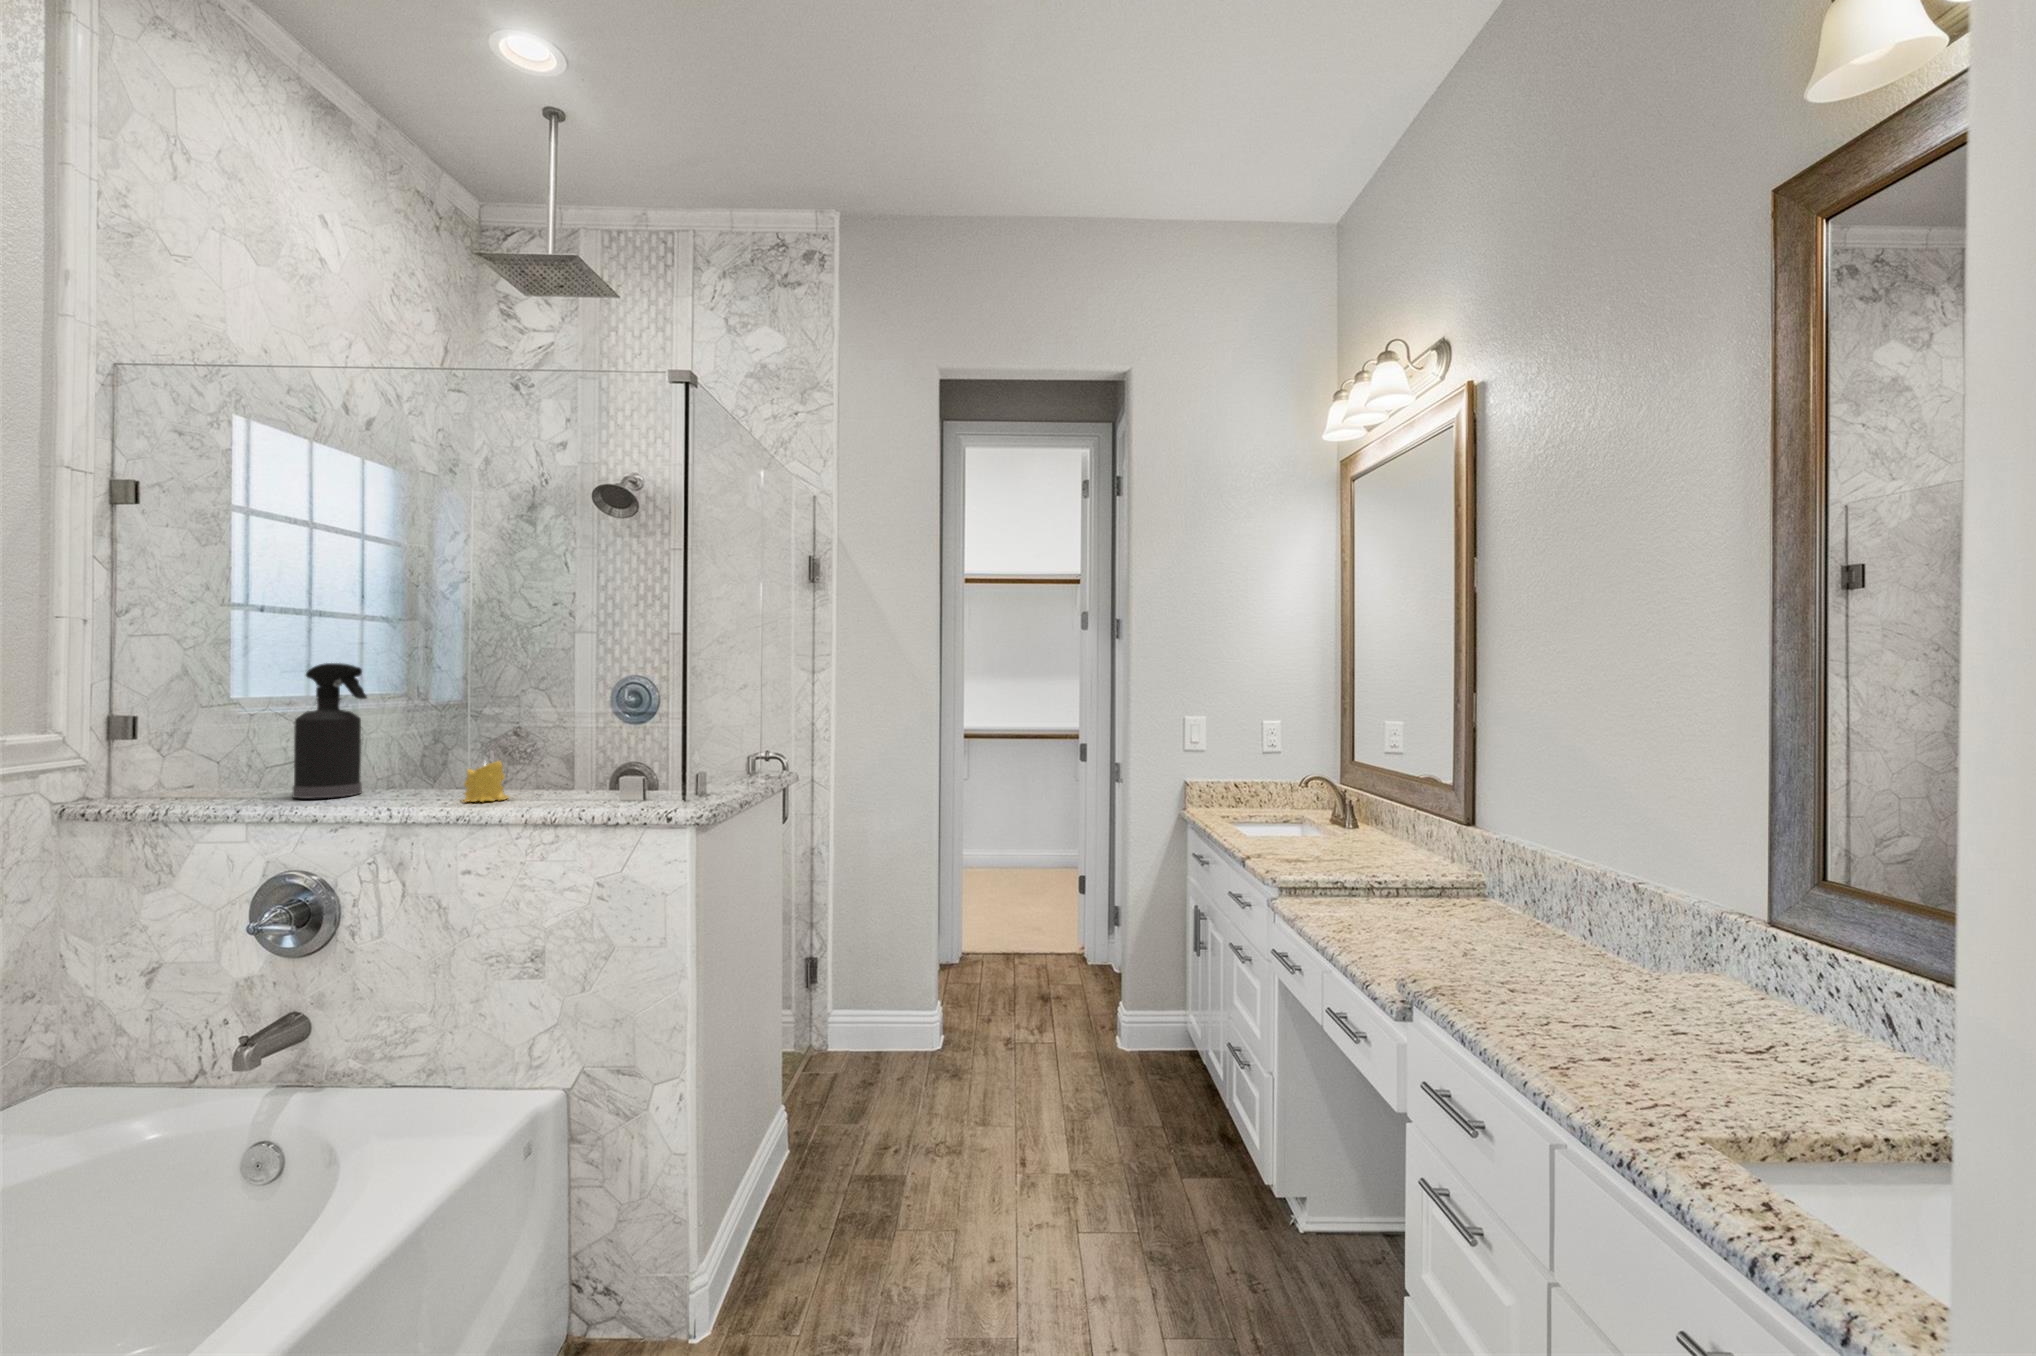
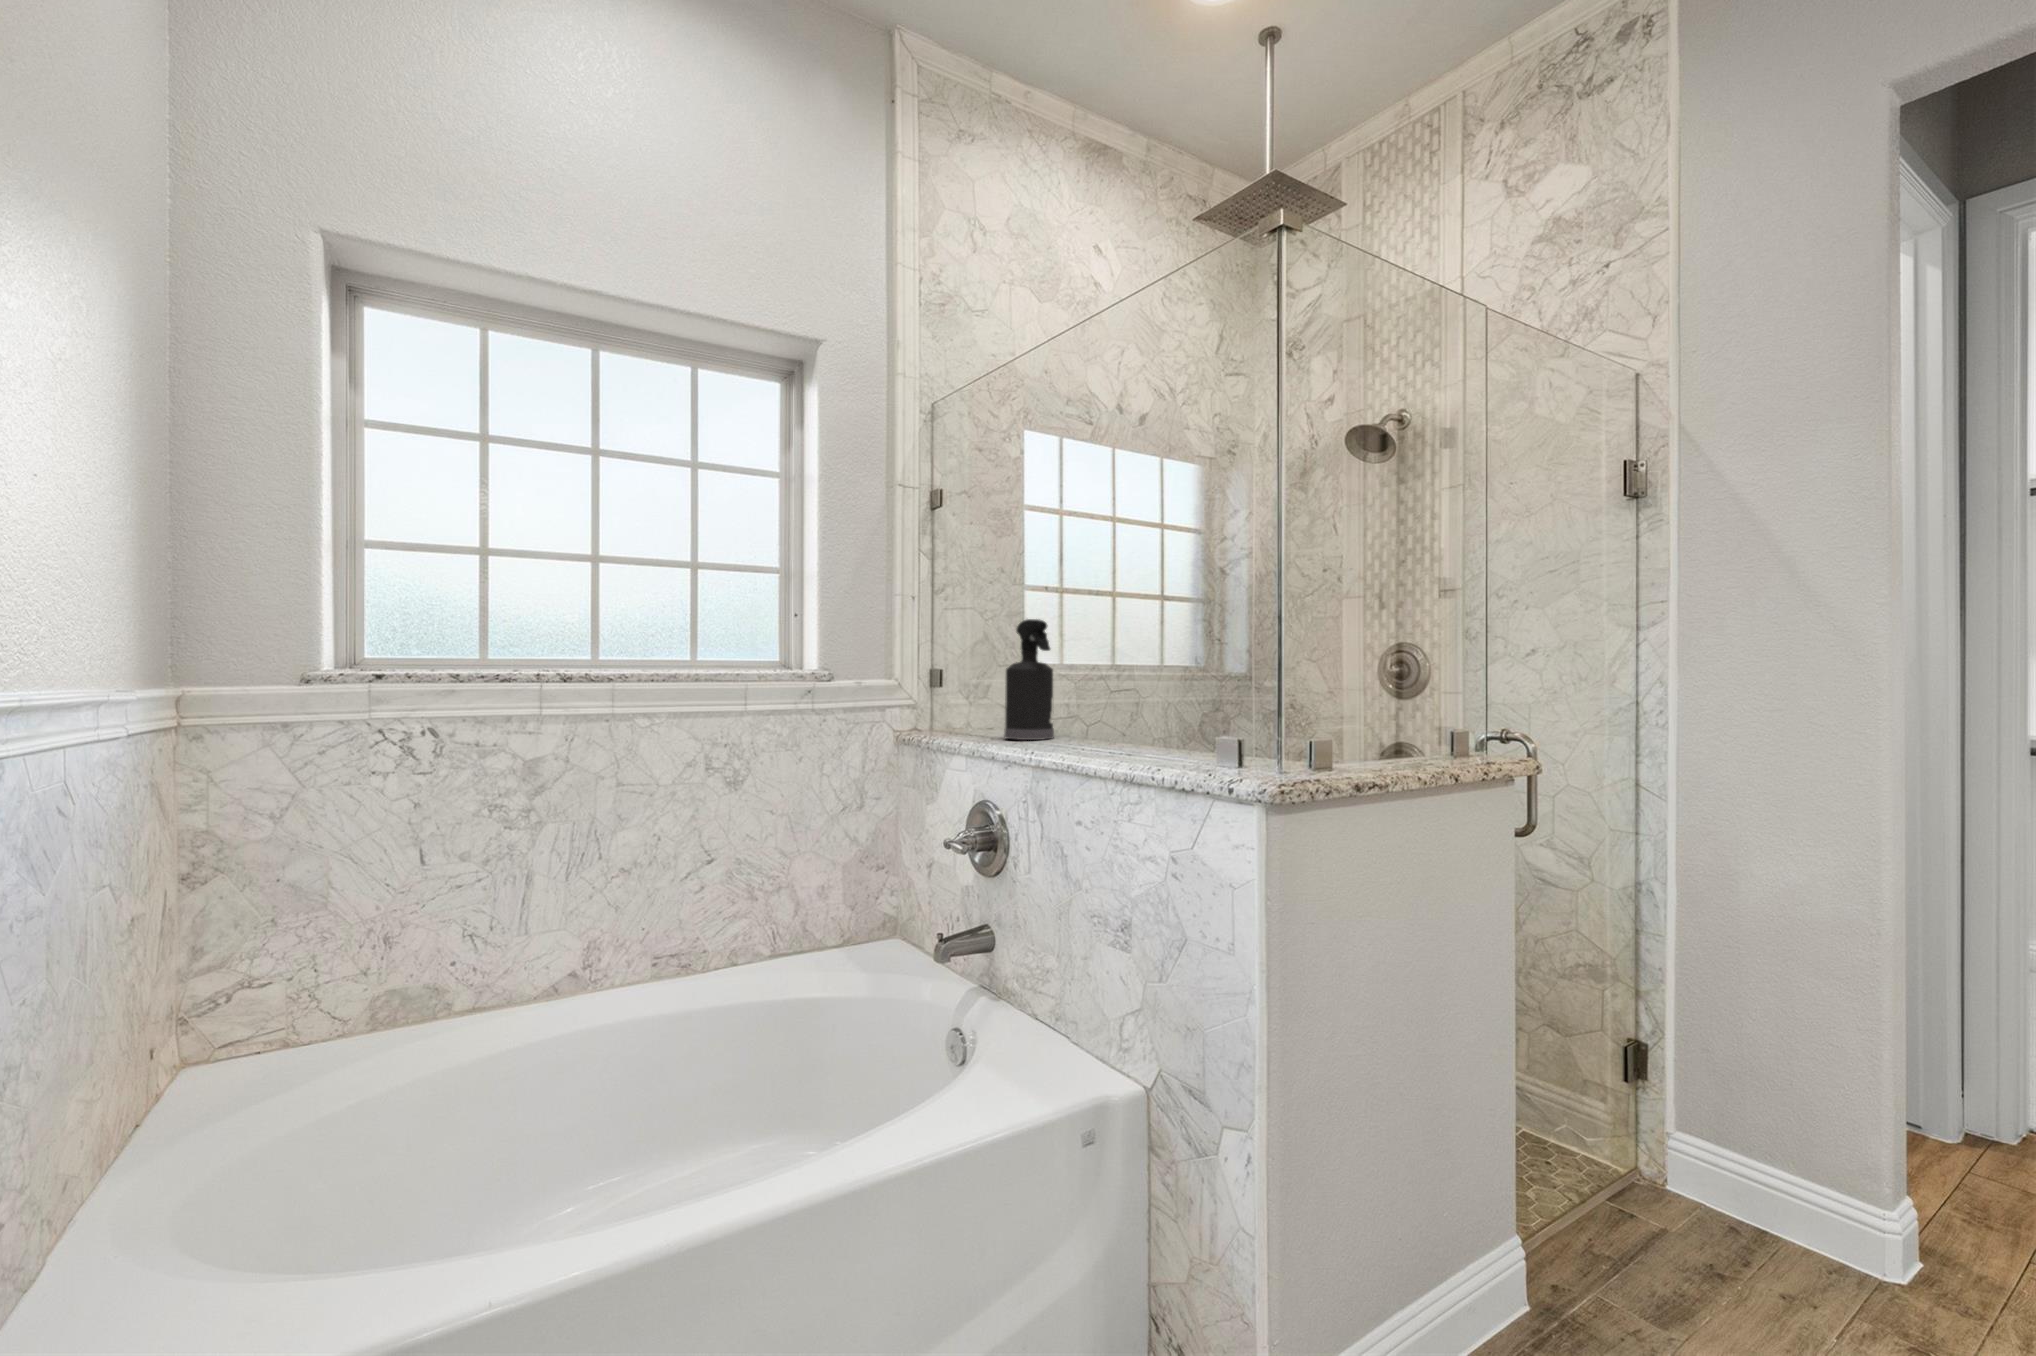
candle: present [464,761,508,802] -> none [1085,708,1129,752]

